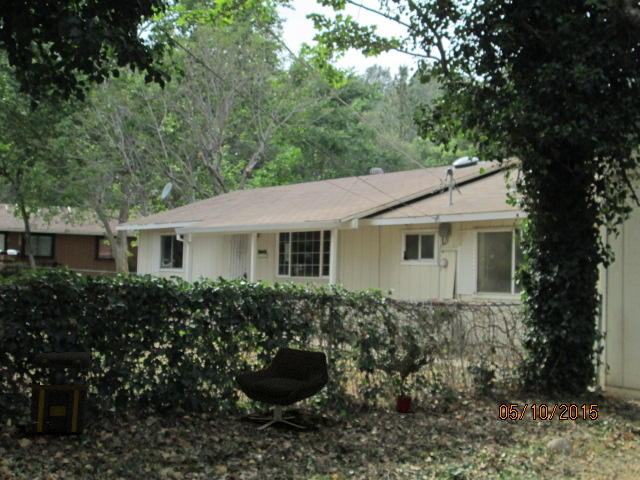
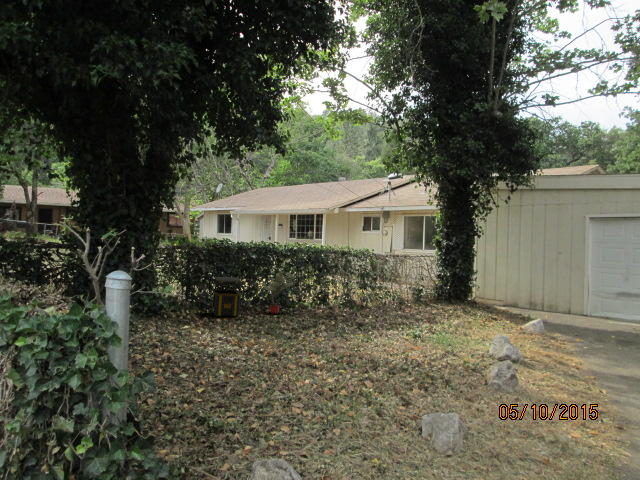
potted tree: present [377,332,437,412] -> present [258,268,294,314]
lounge chair: present [235,347,329,429] -> none [304,277,349,316]

